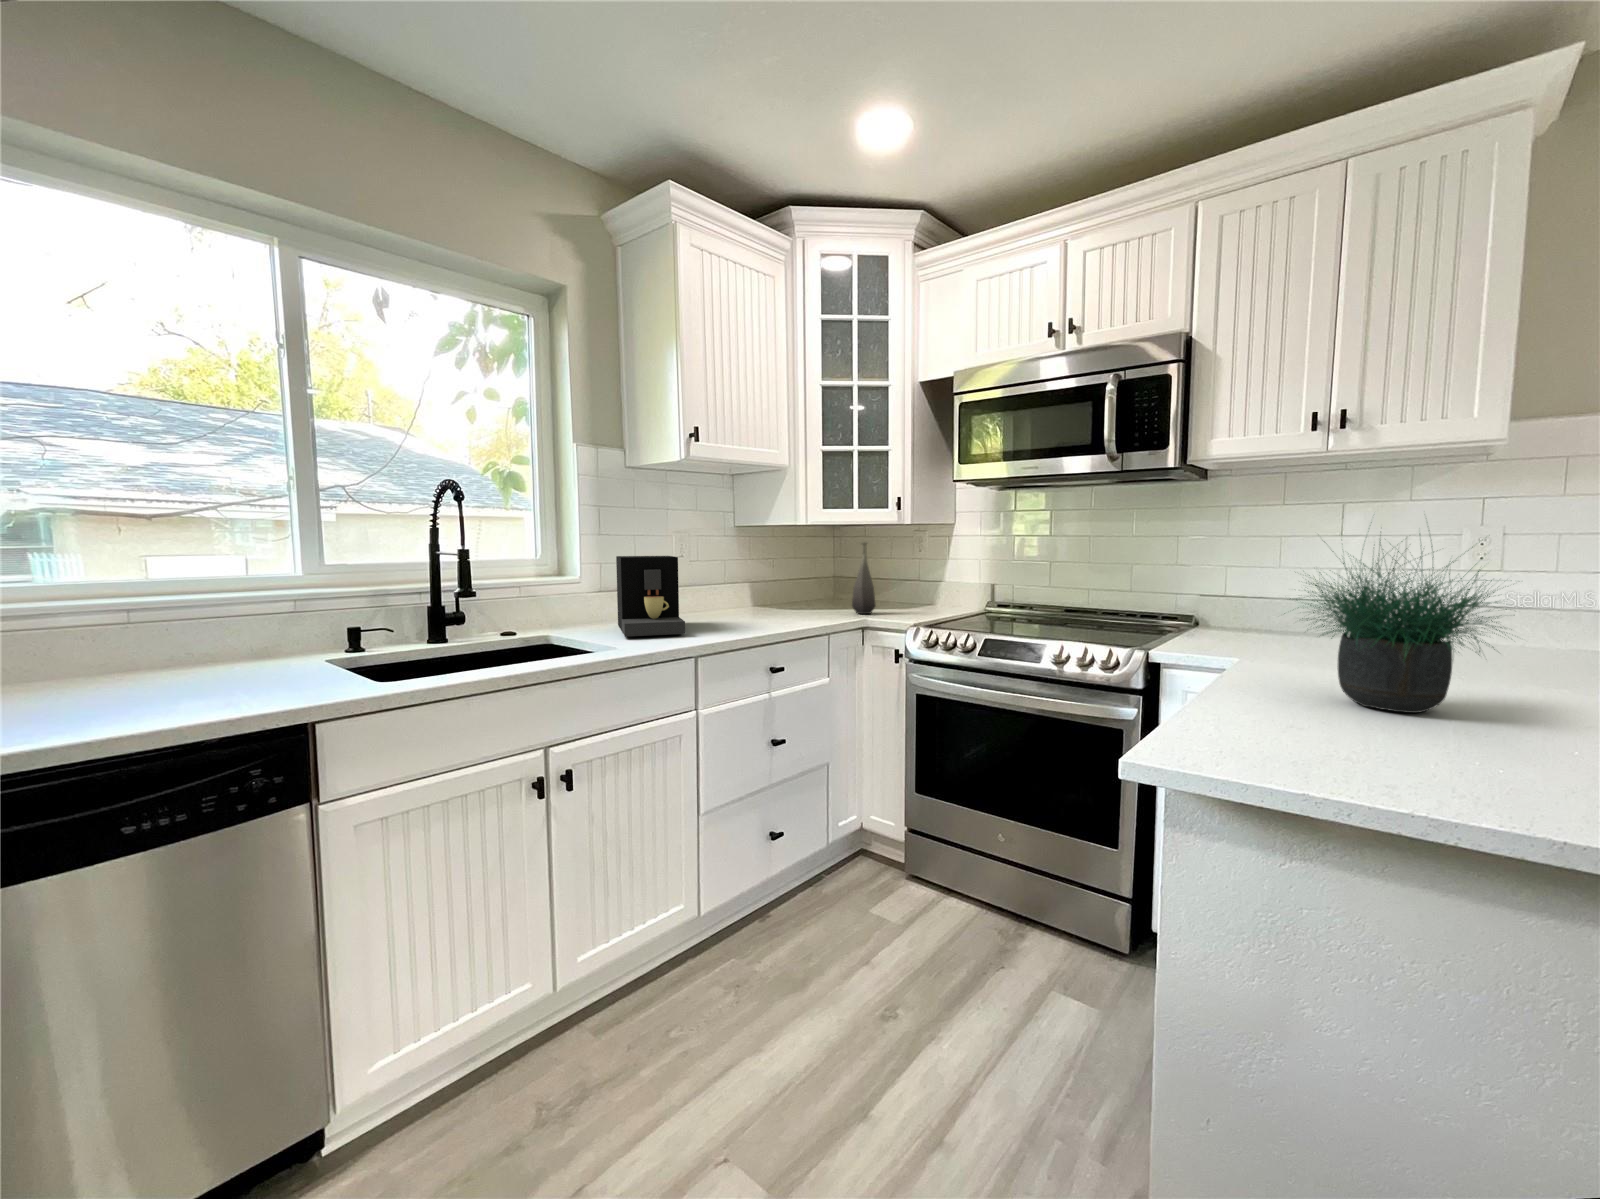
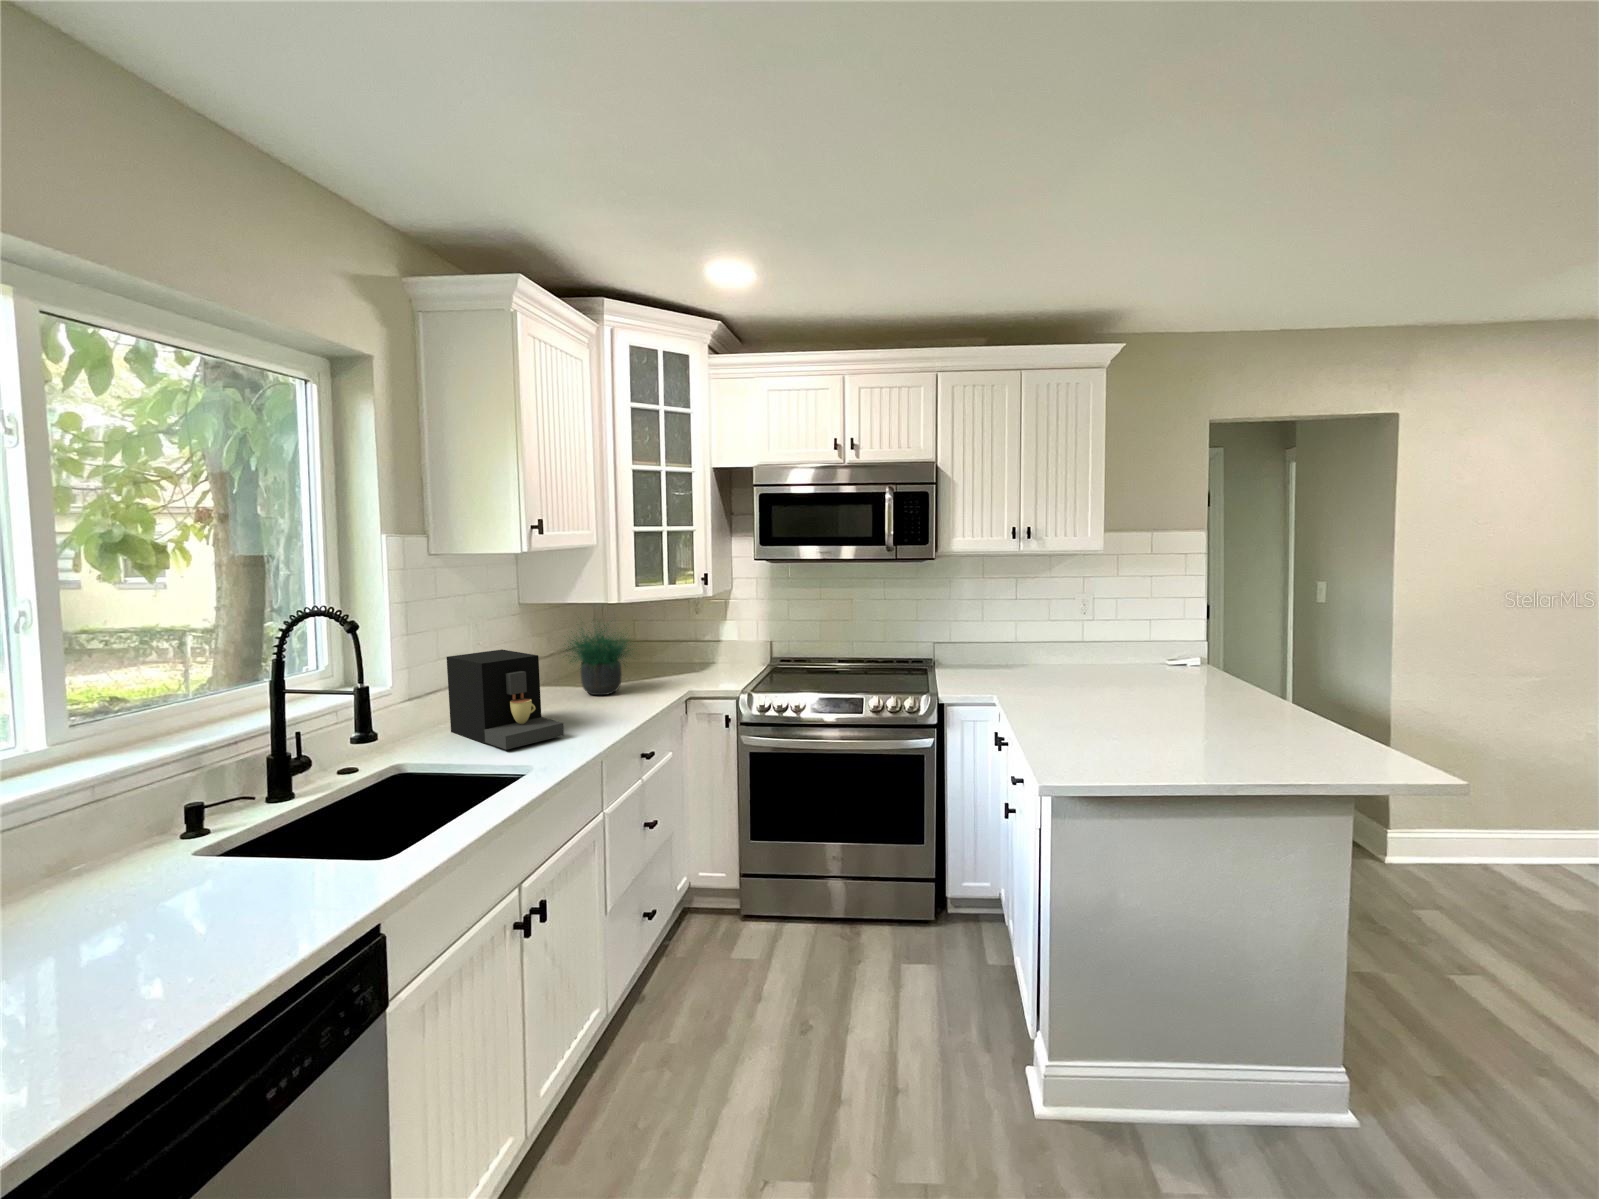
potted plant: present [1302,540,1507,713] -> present [566,625,633,695]
bottle: present [852,542,876,614] -> none [668,614,690,683]

